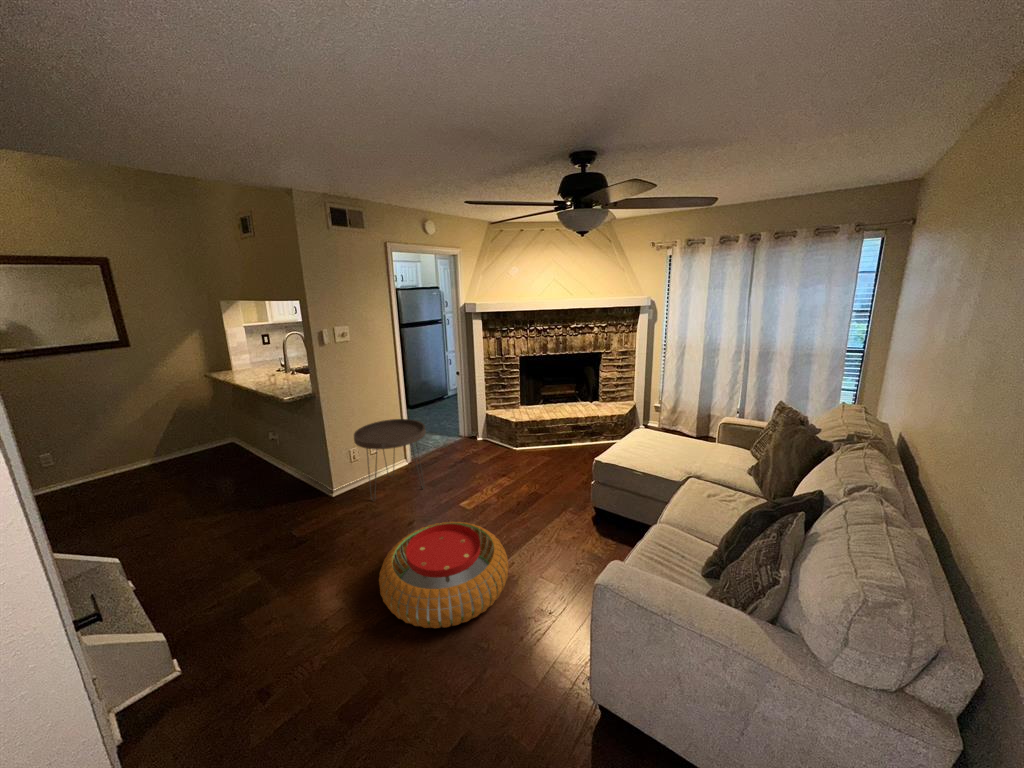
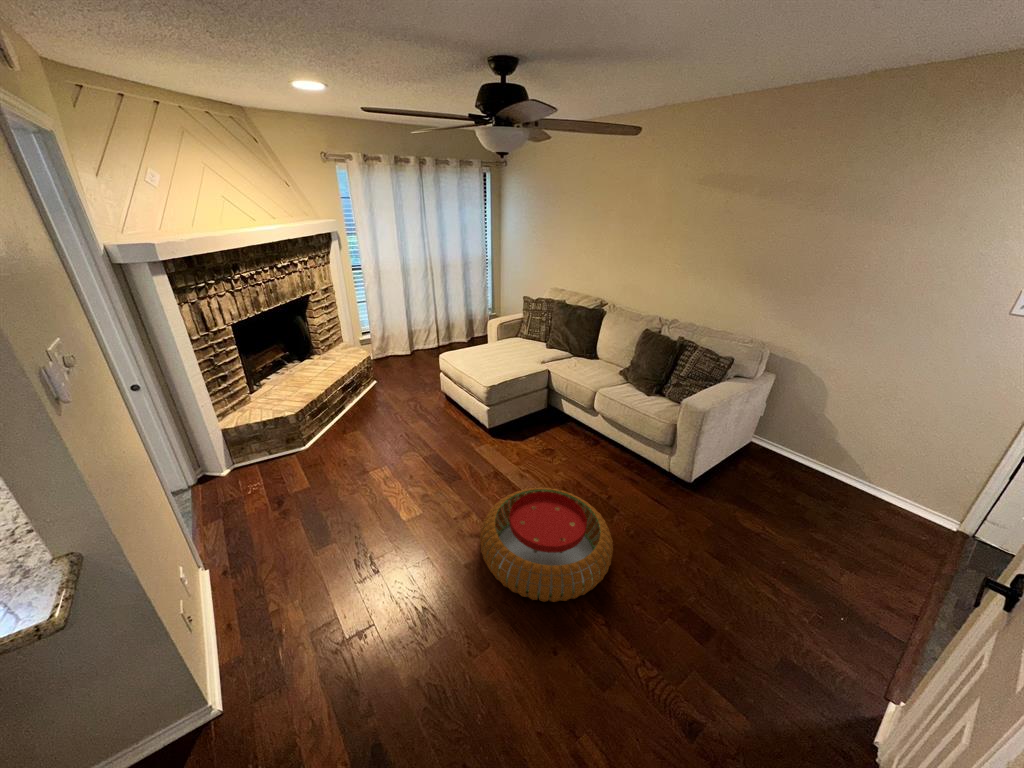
side table: present [354,419,426,501] -> none [191,470,341,631]

